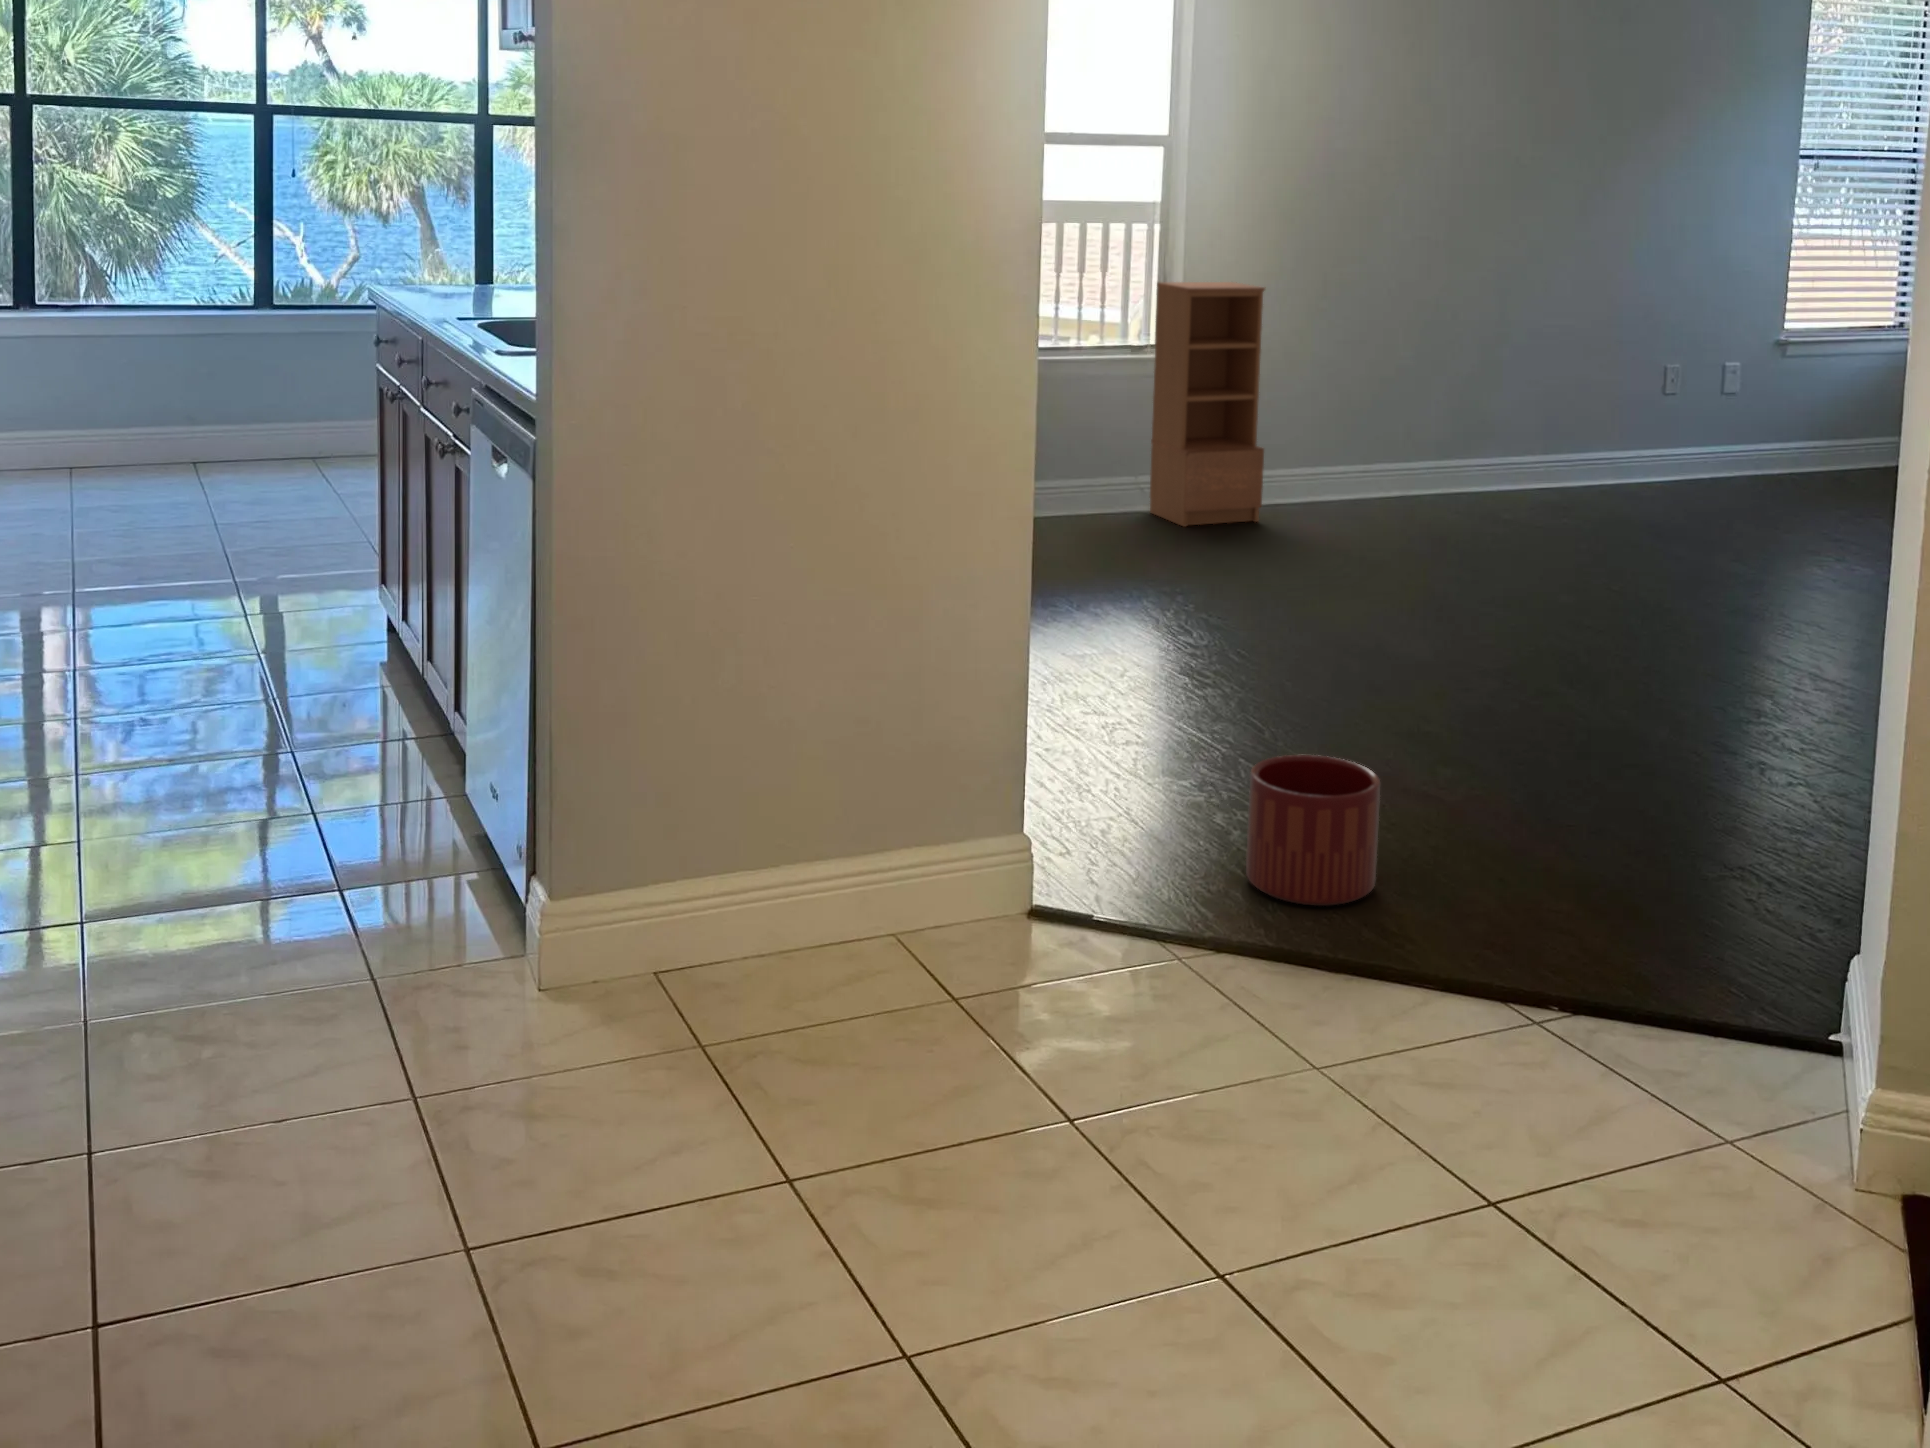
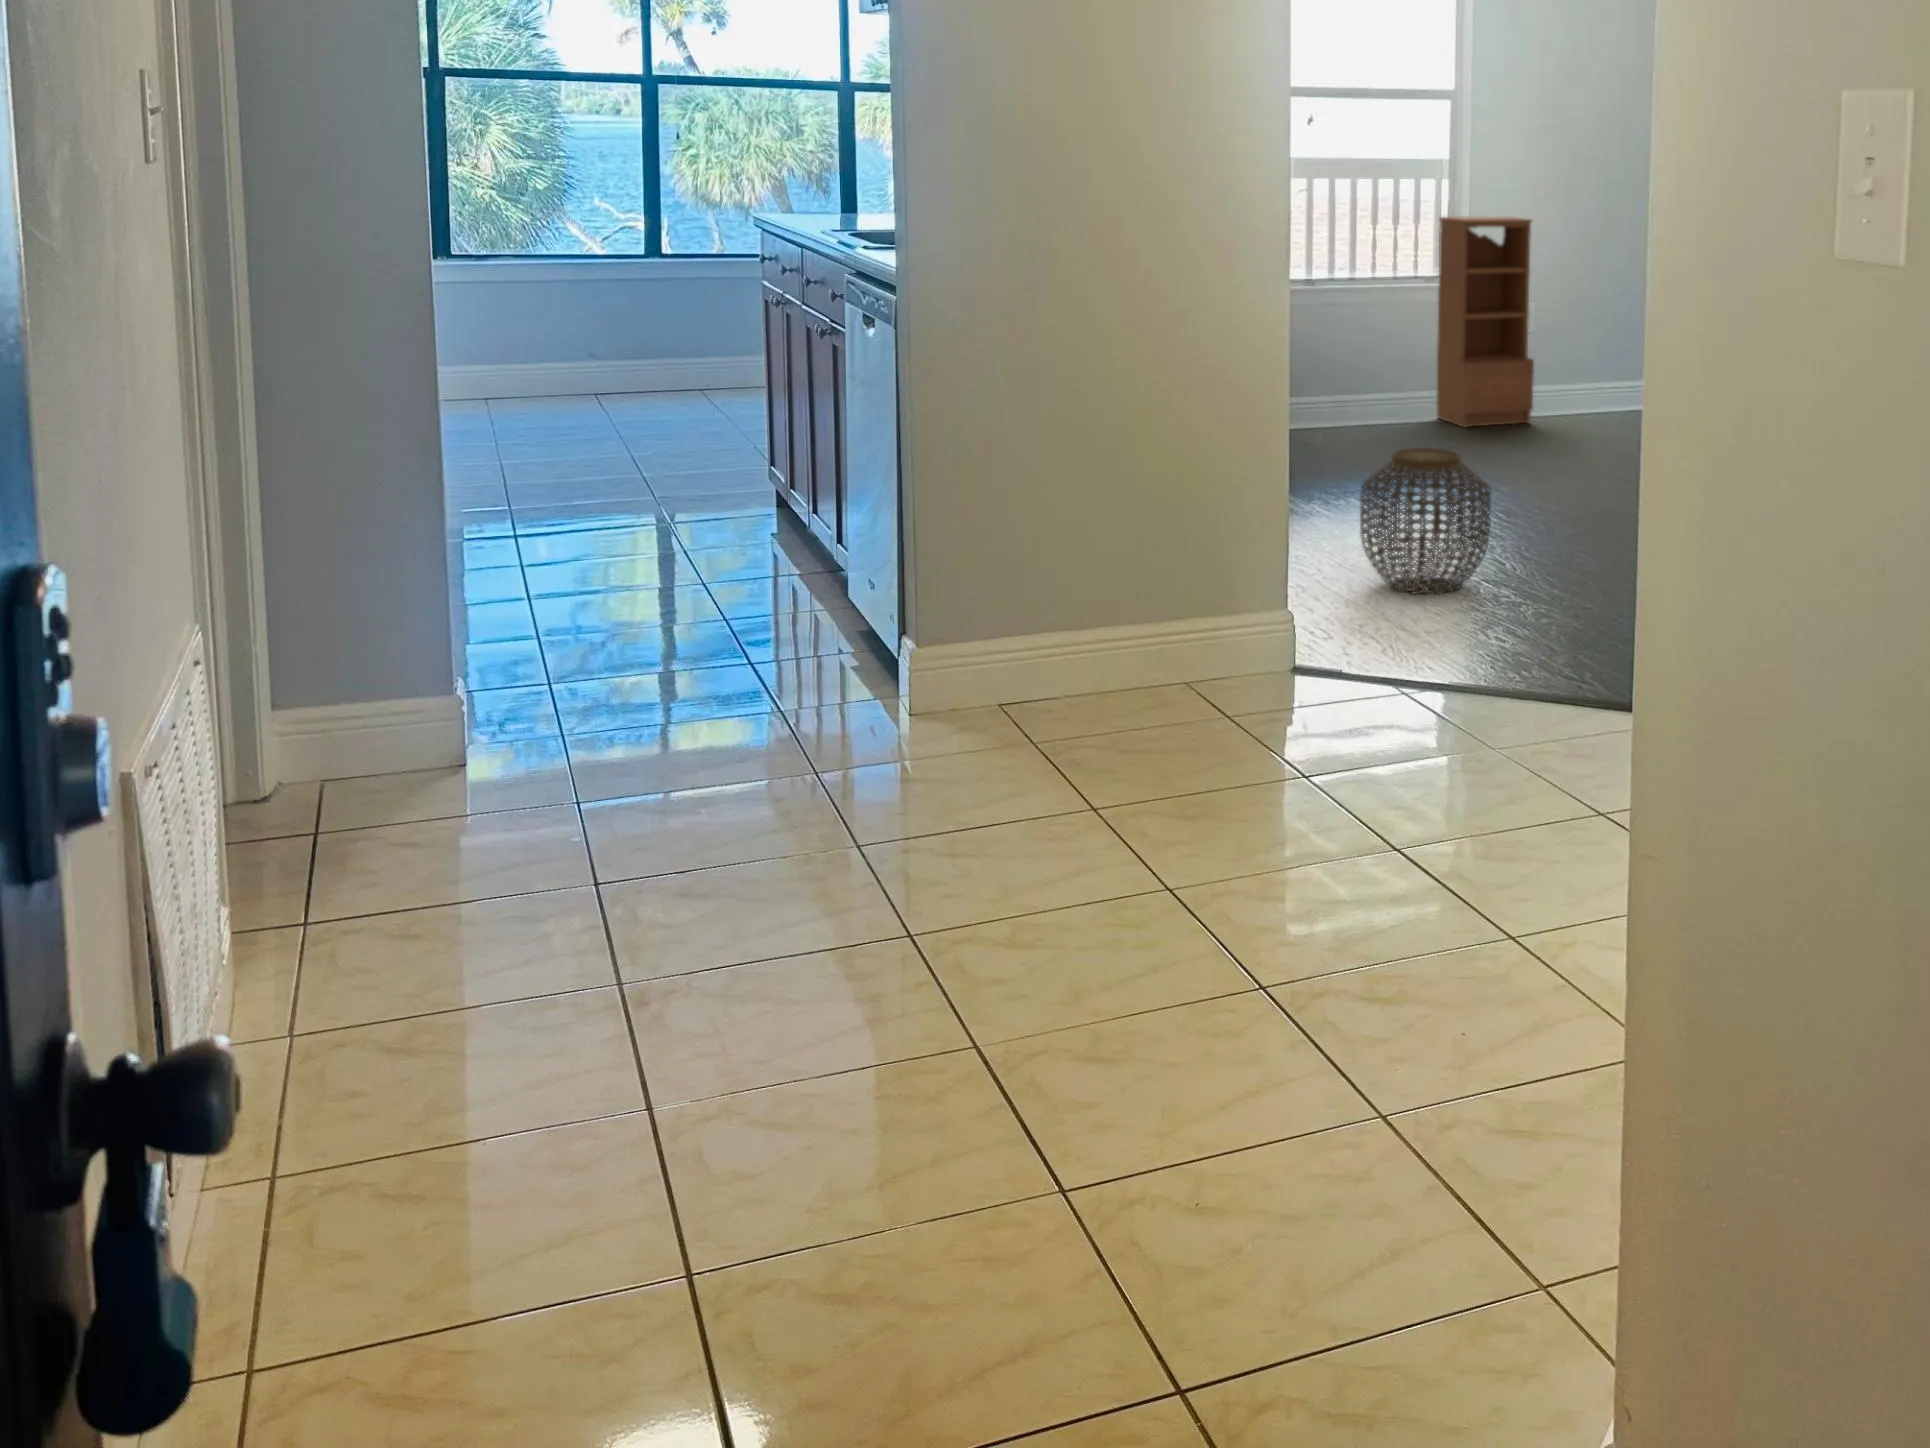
woven basket: none [1099,591,1260,775] -> present [1360,448,1491,594]
planter: present [1246,755,1380,906] -> none [1466,561,1569,672]

